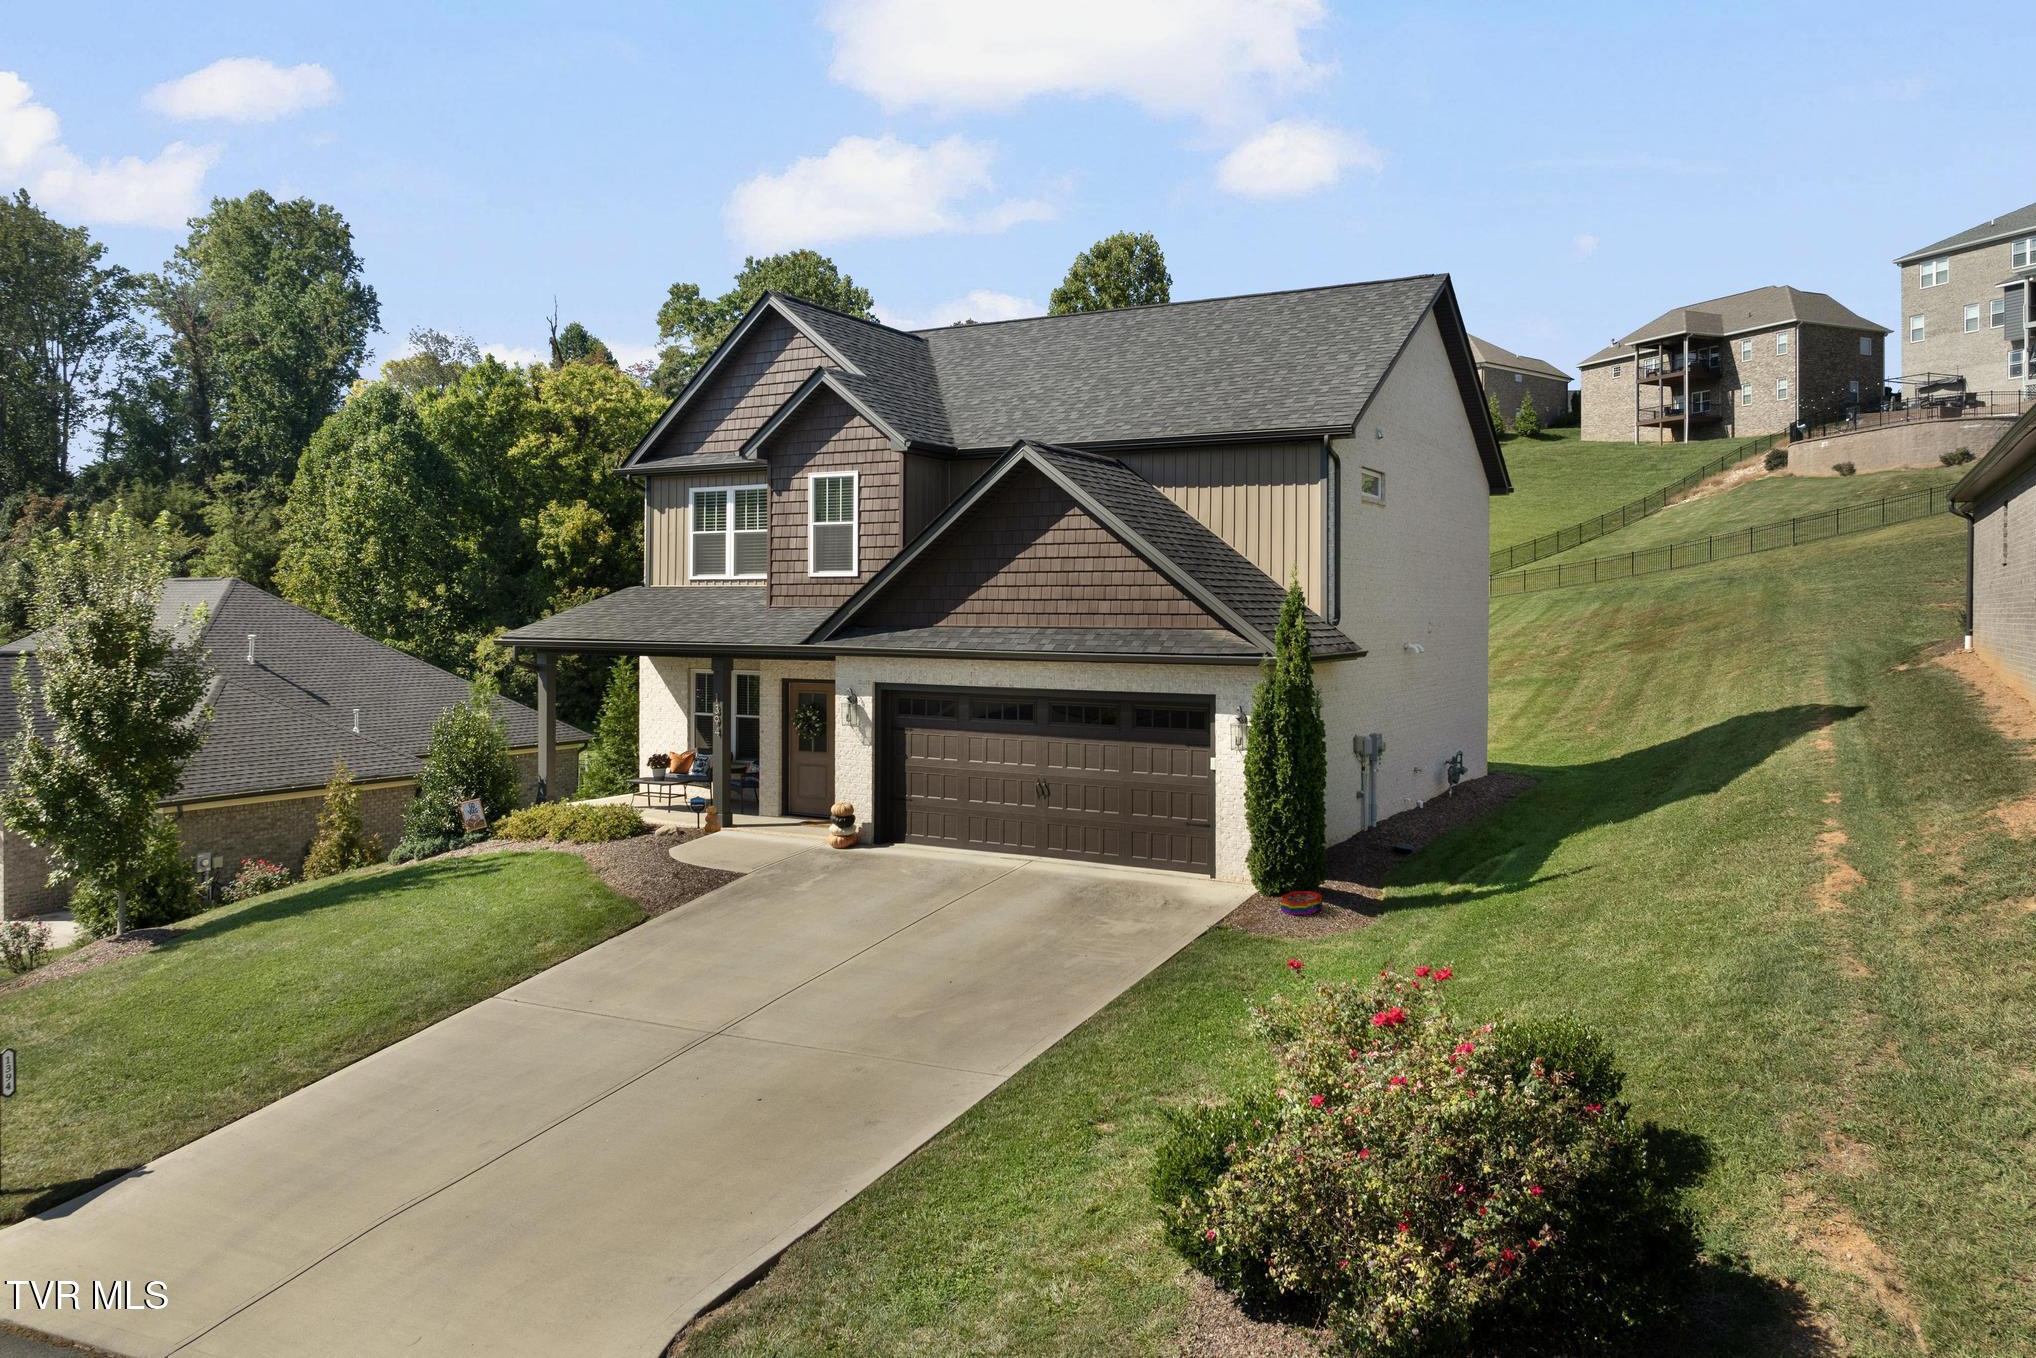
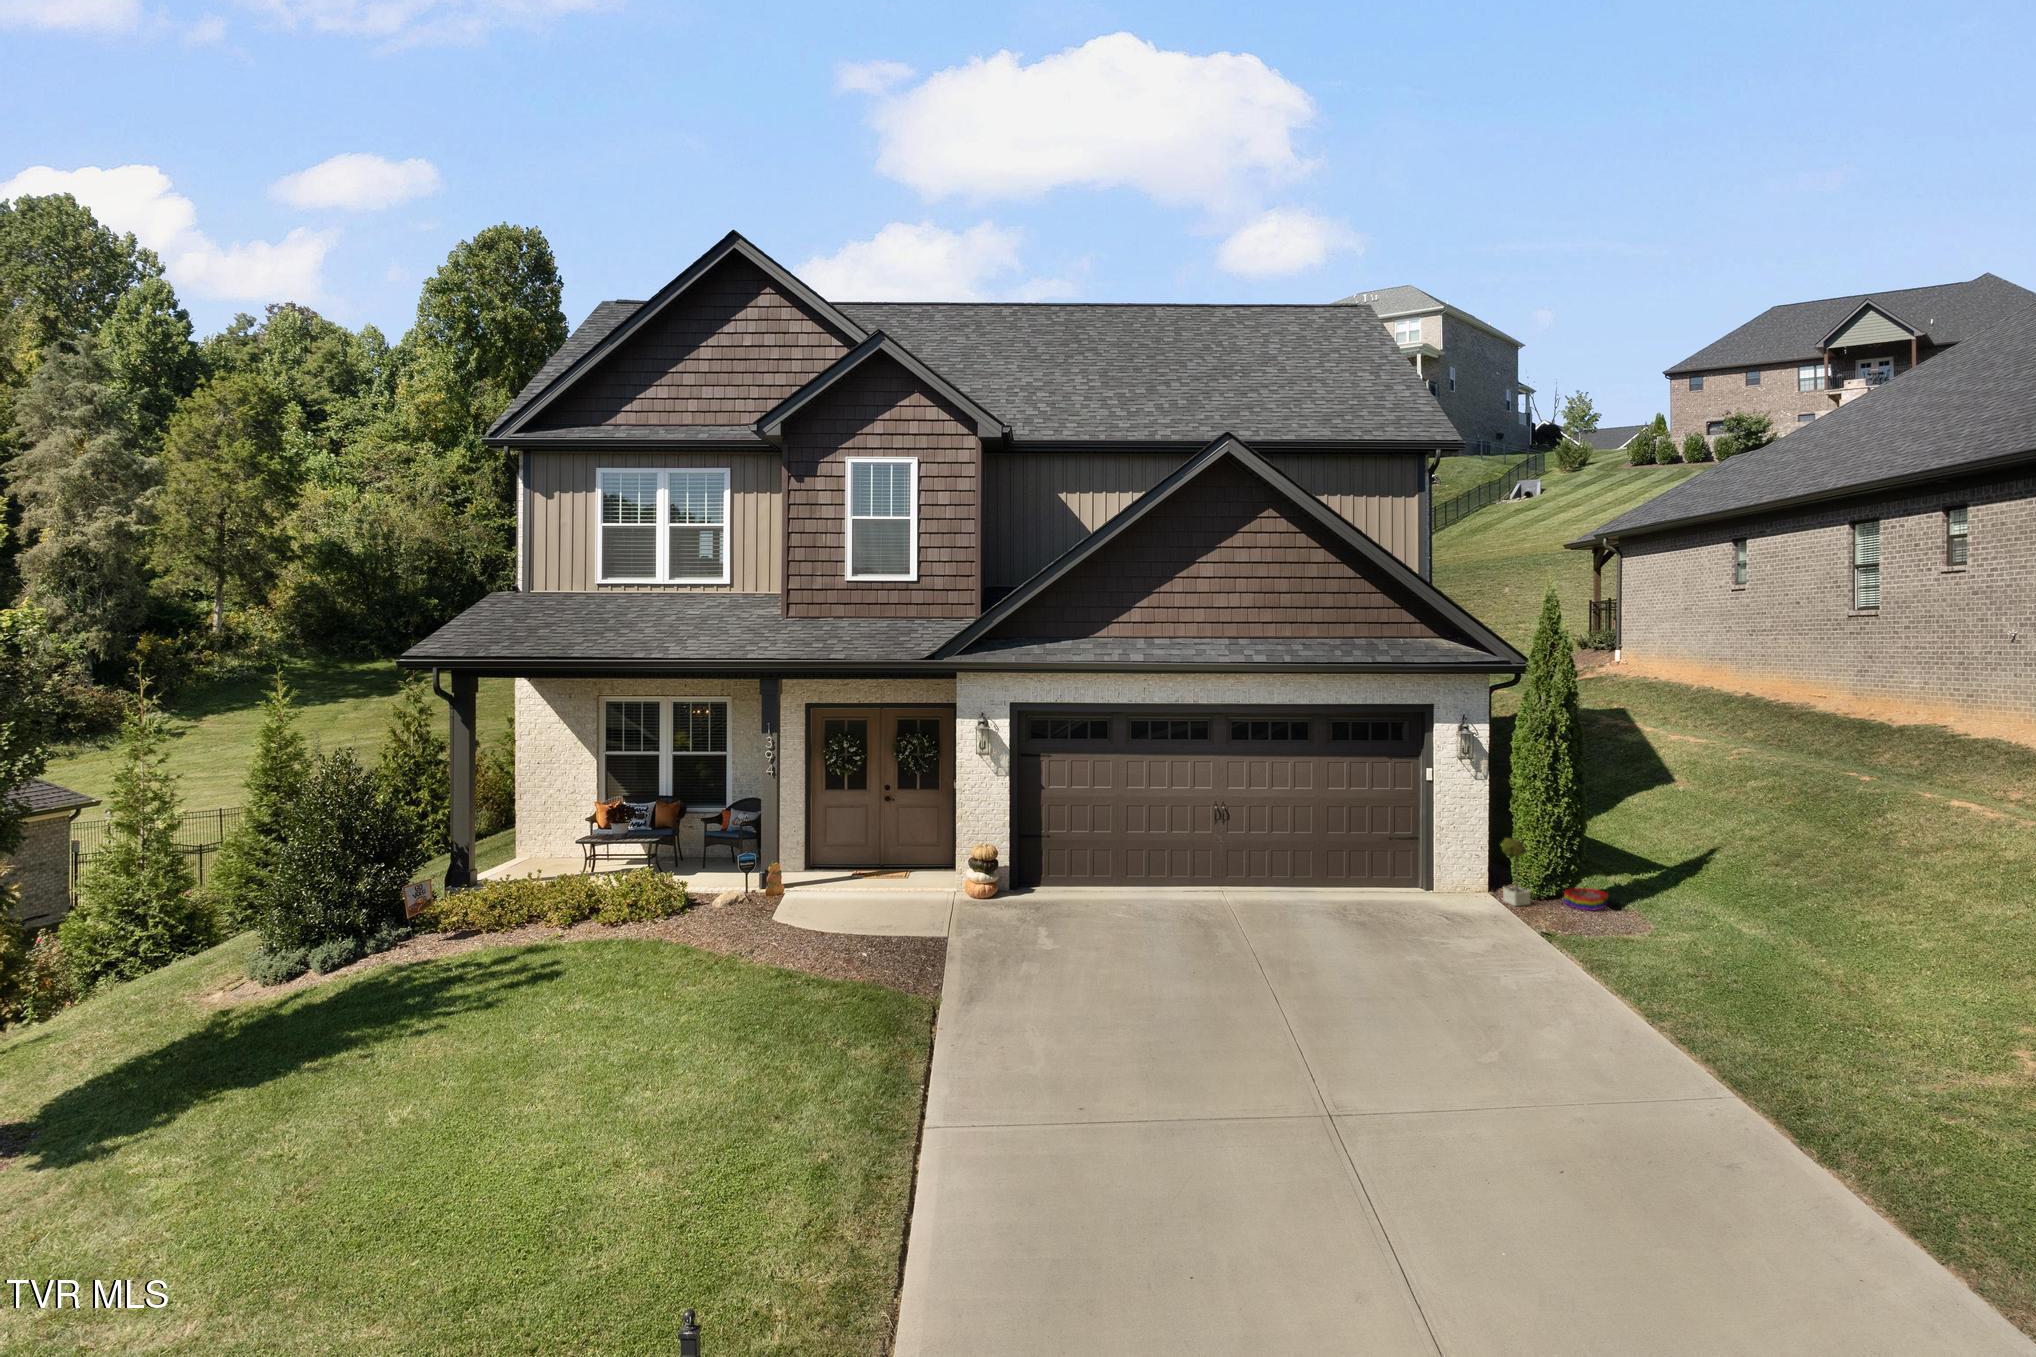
potted tree: none [1225,832,1254,903] -> present [1501,838,1530,906]

